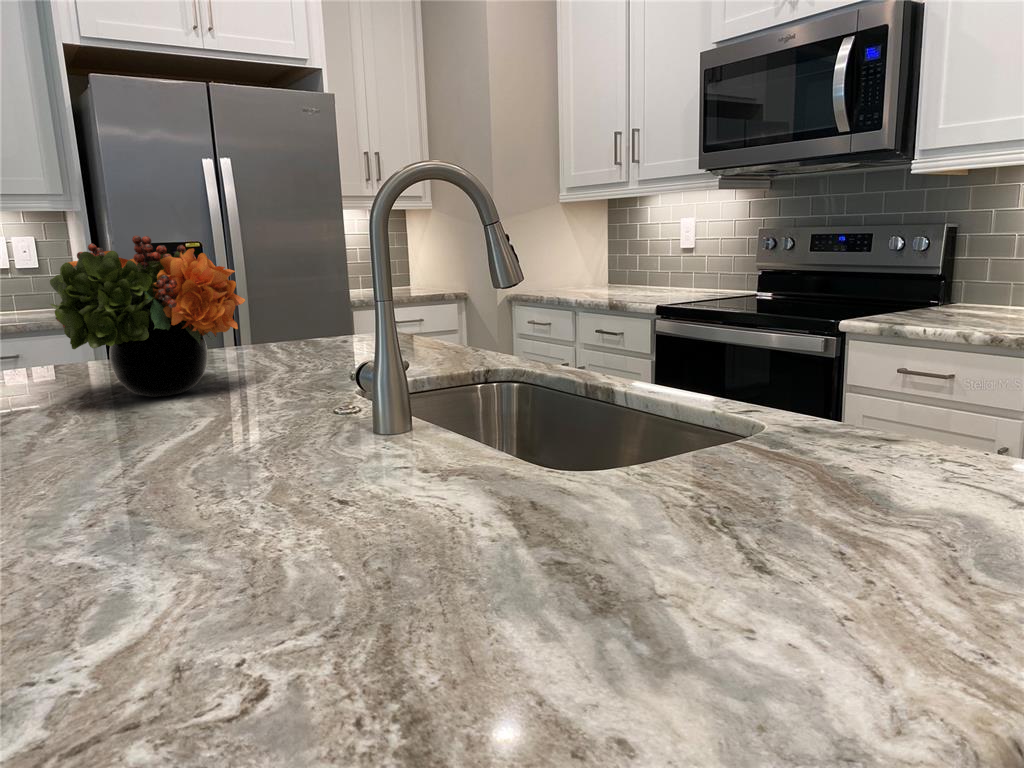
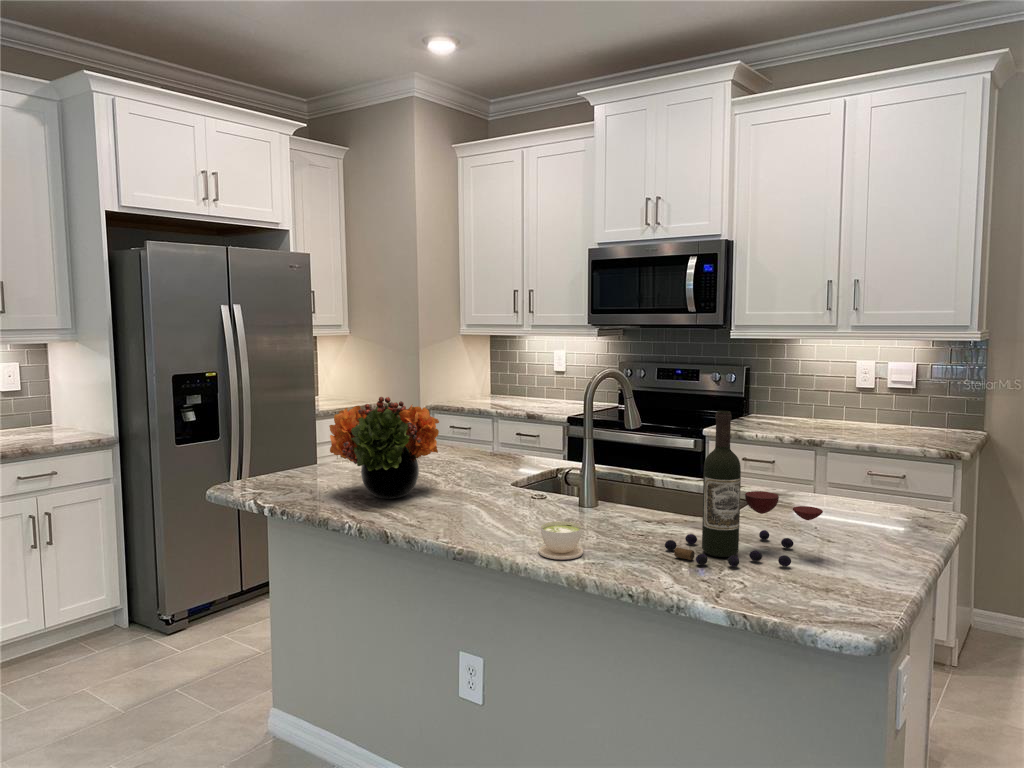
wine bottle: none [319,191,691,633] -> present [665,411,823,567]
coffee cup: none [80,453,194,537] -> present [539,521,583,560]

